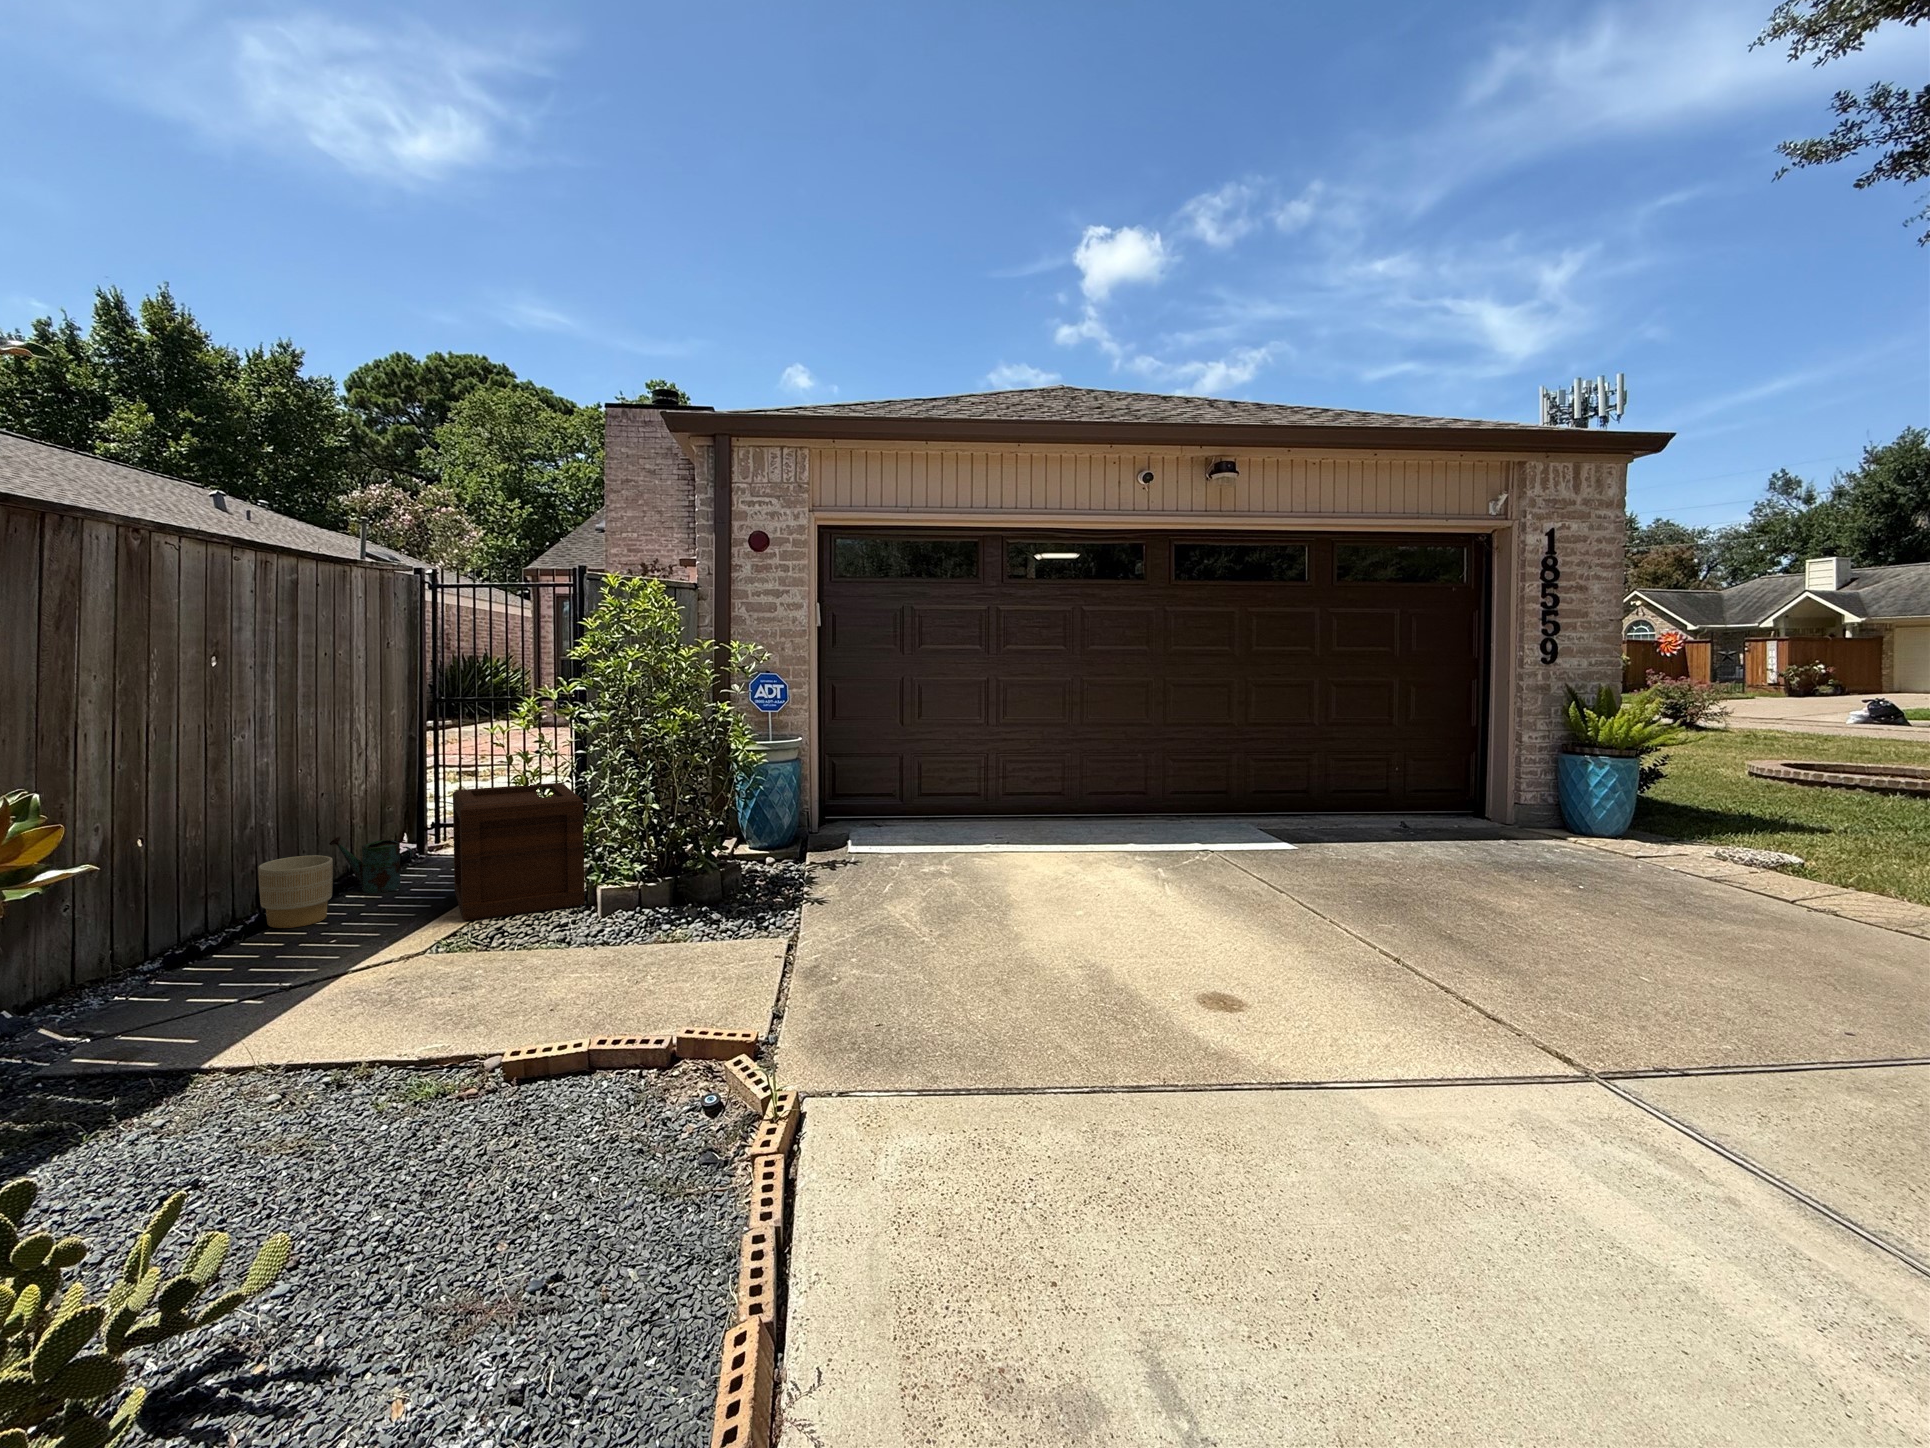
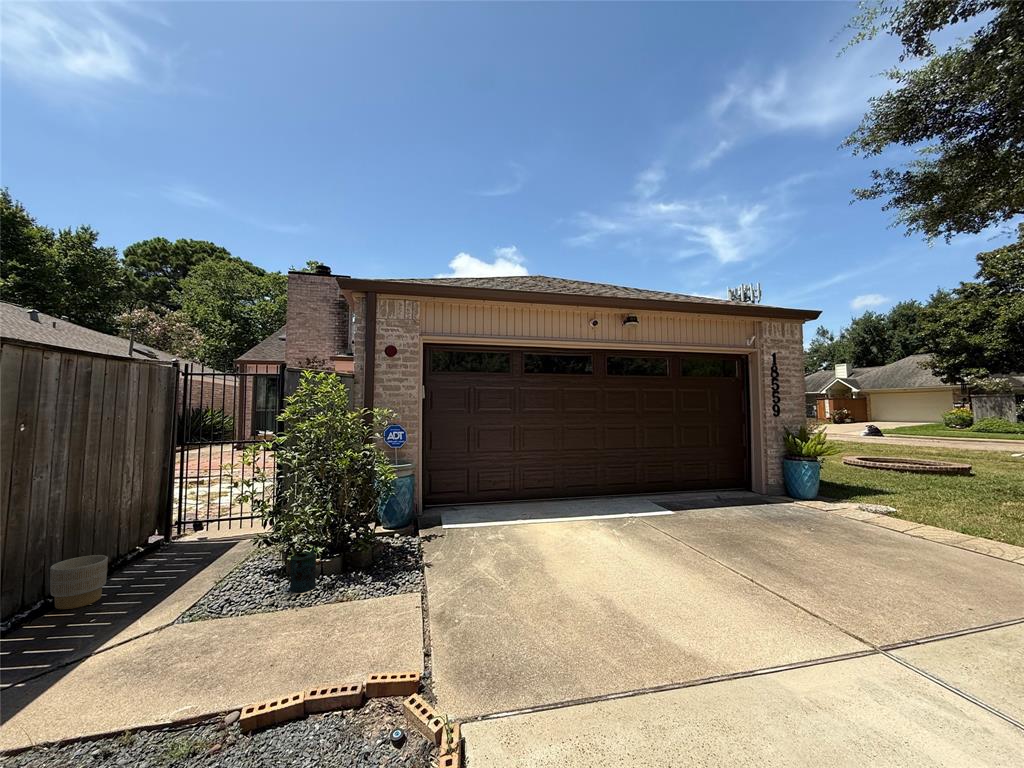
wooden crate: present [453,783,585,921] -> none [194,497,285,594]
watering can: present [329,836,413,893] -> present [290,541,318,593]

